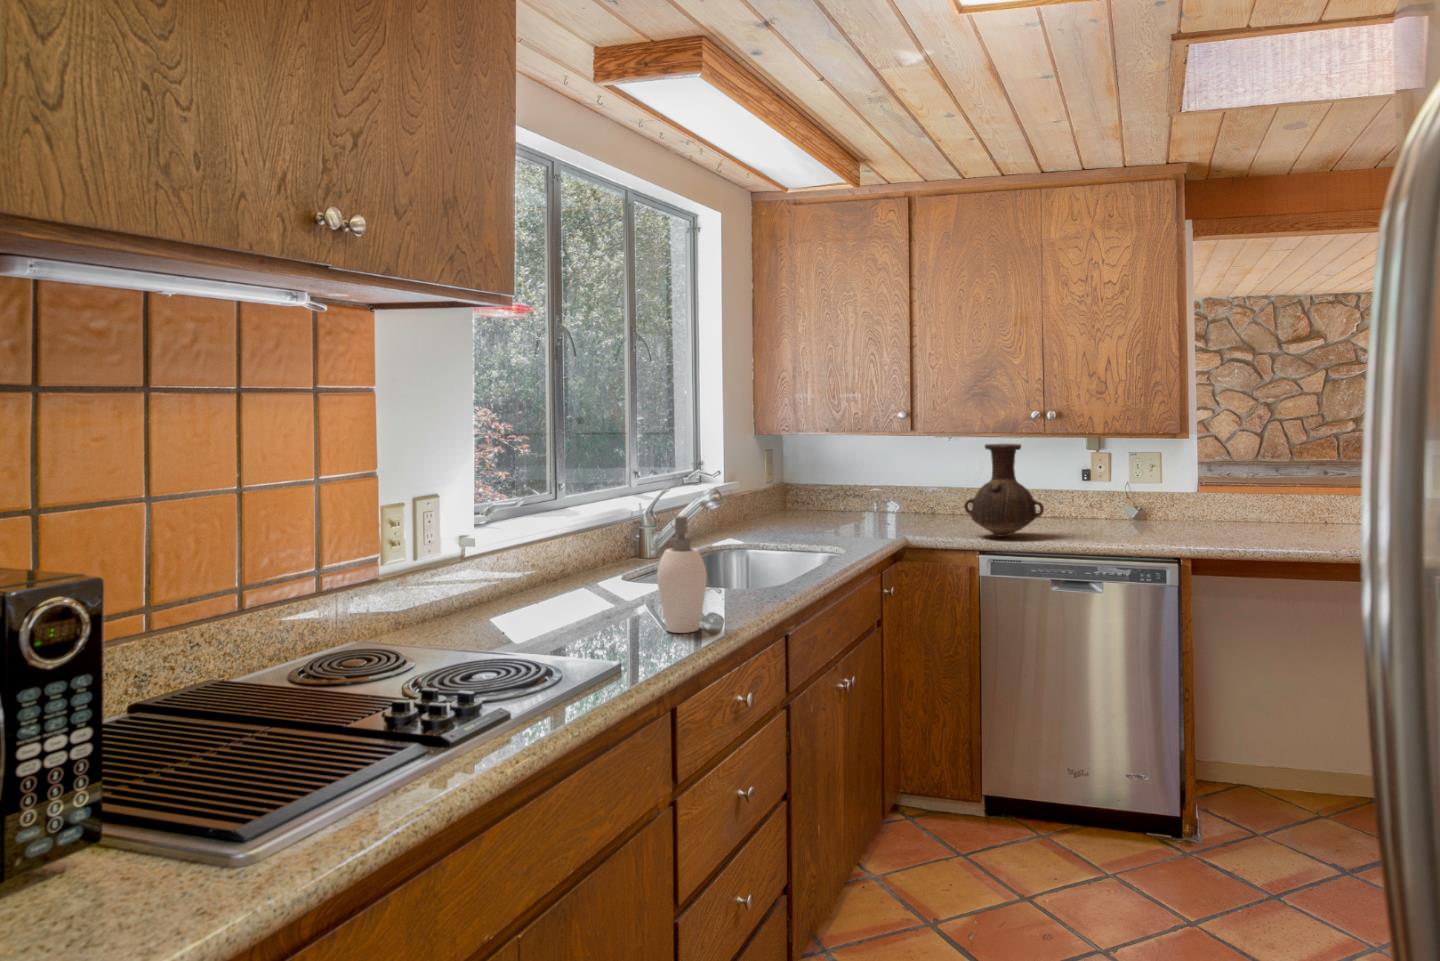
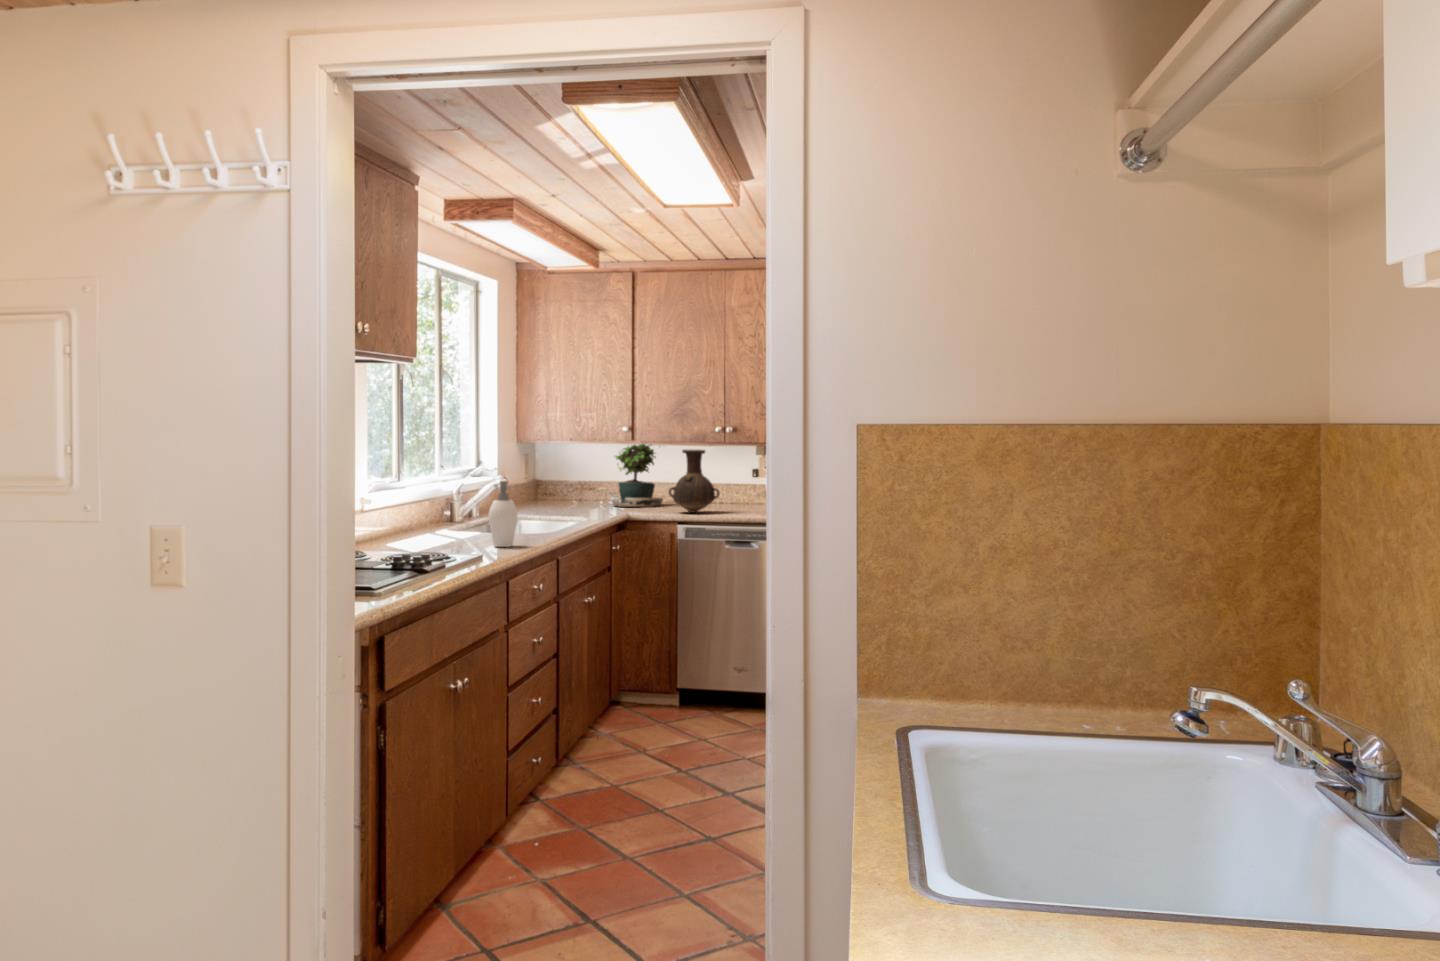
potted plant: none [875,429,953,524] -> present [611,443,663,507]

